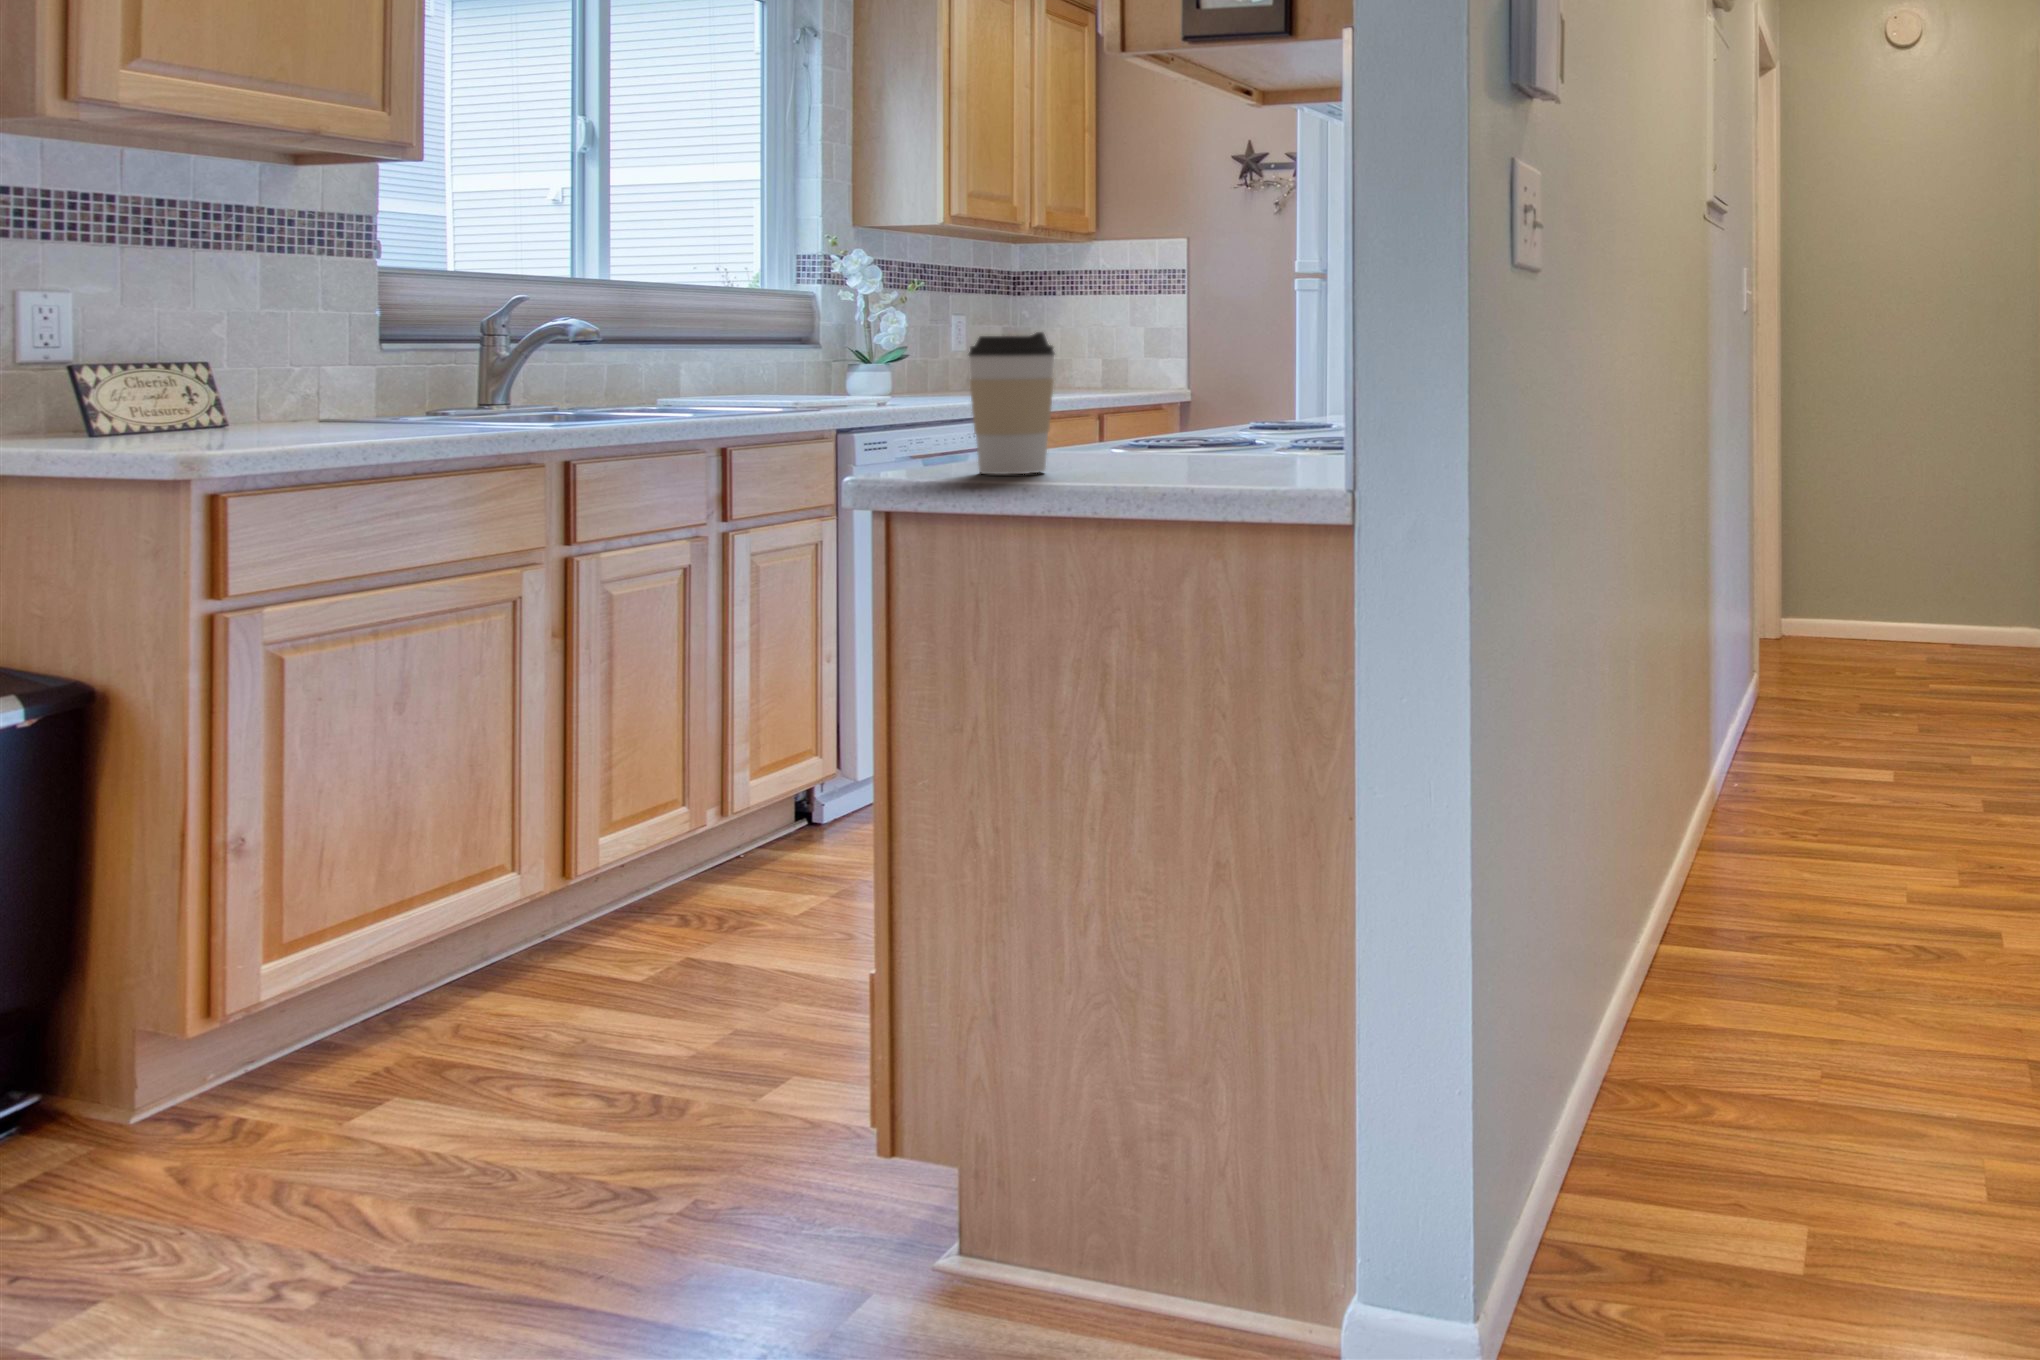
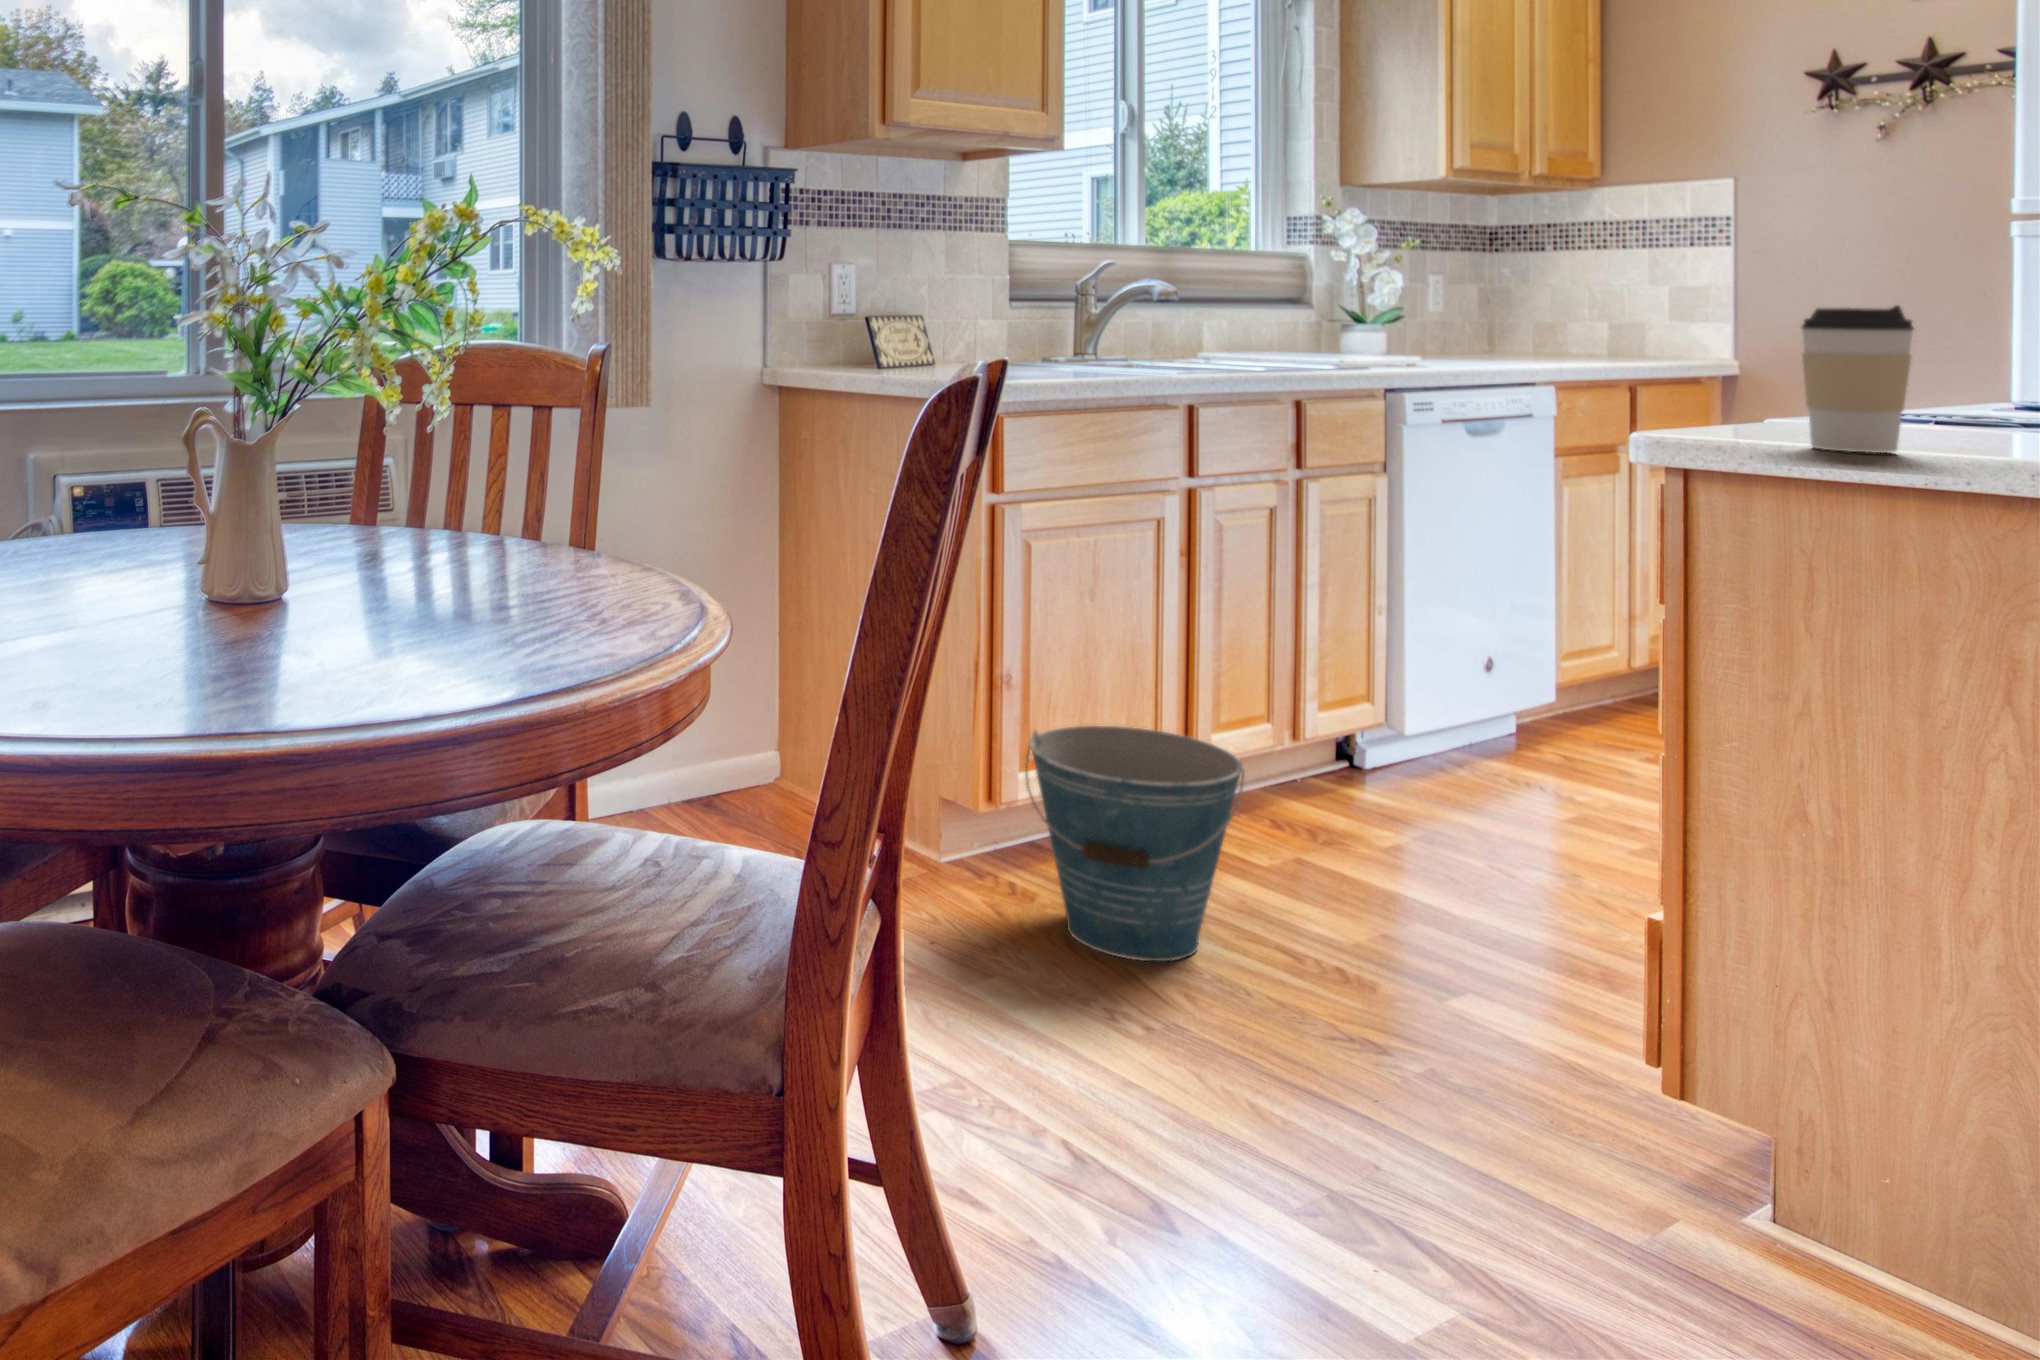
bucket: none [210,866,533,1185] -> present [1025,726,1245,961]

